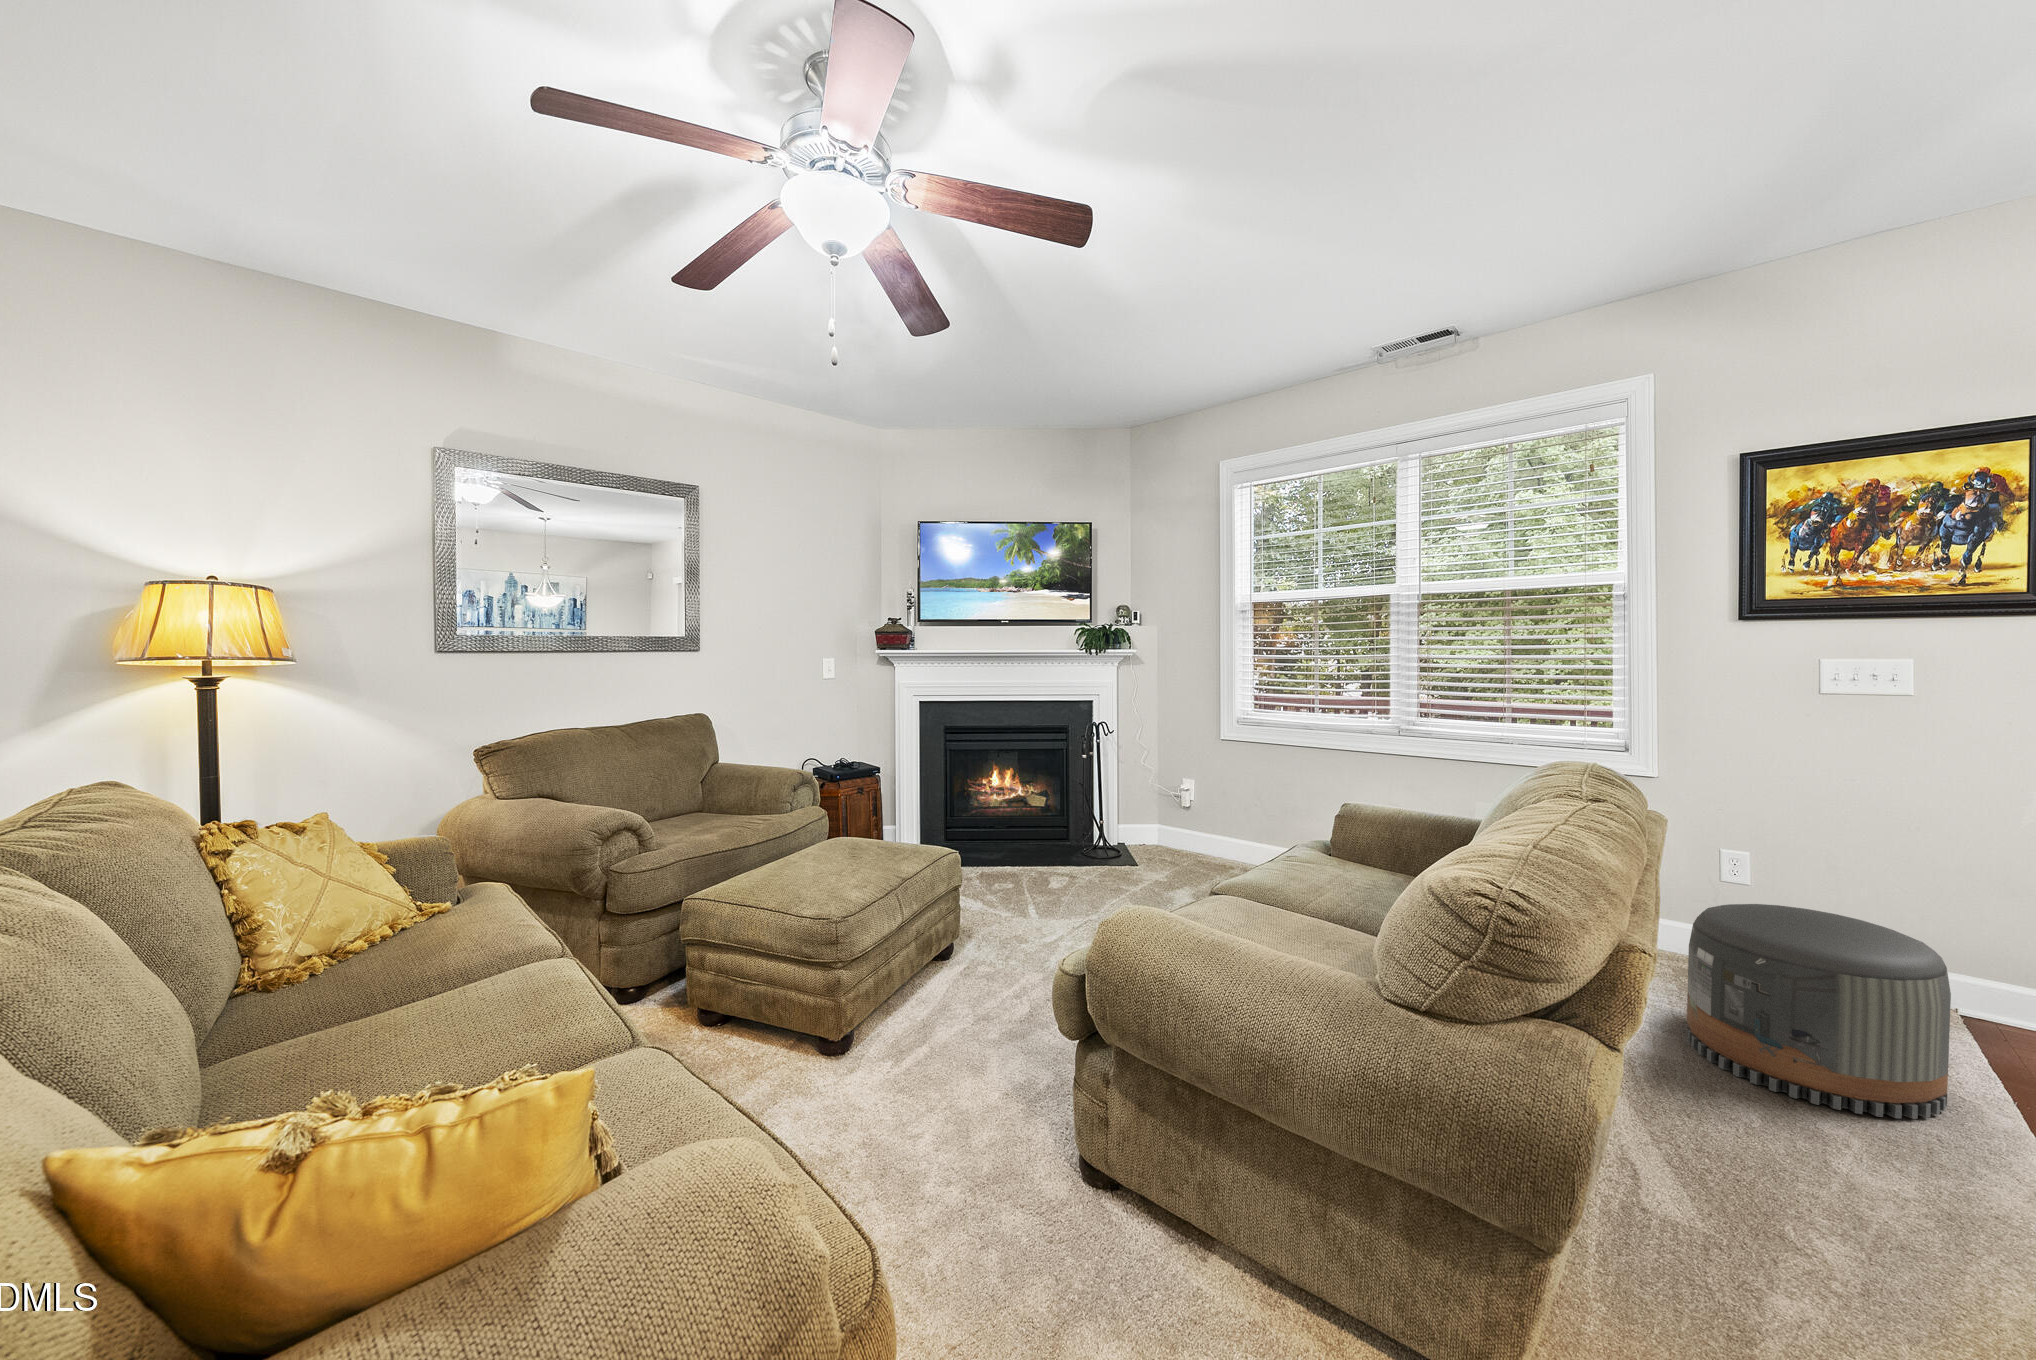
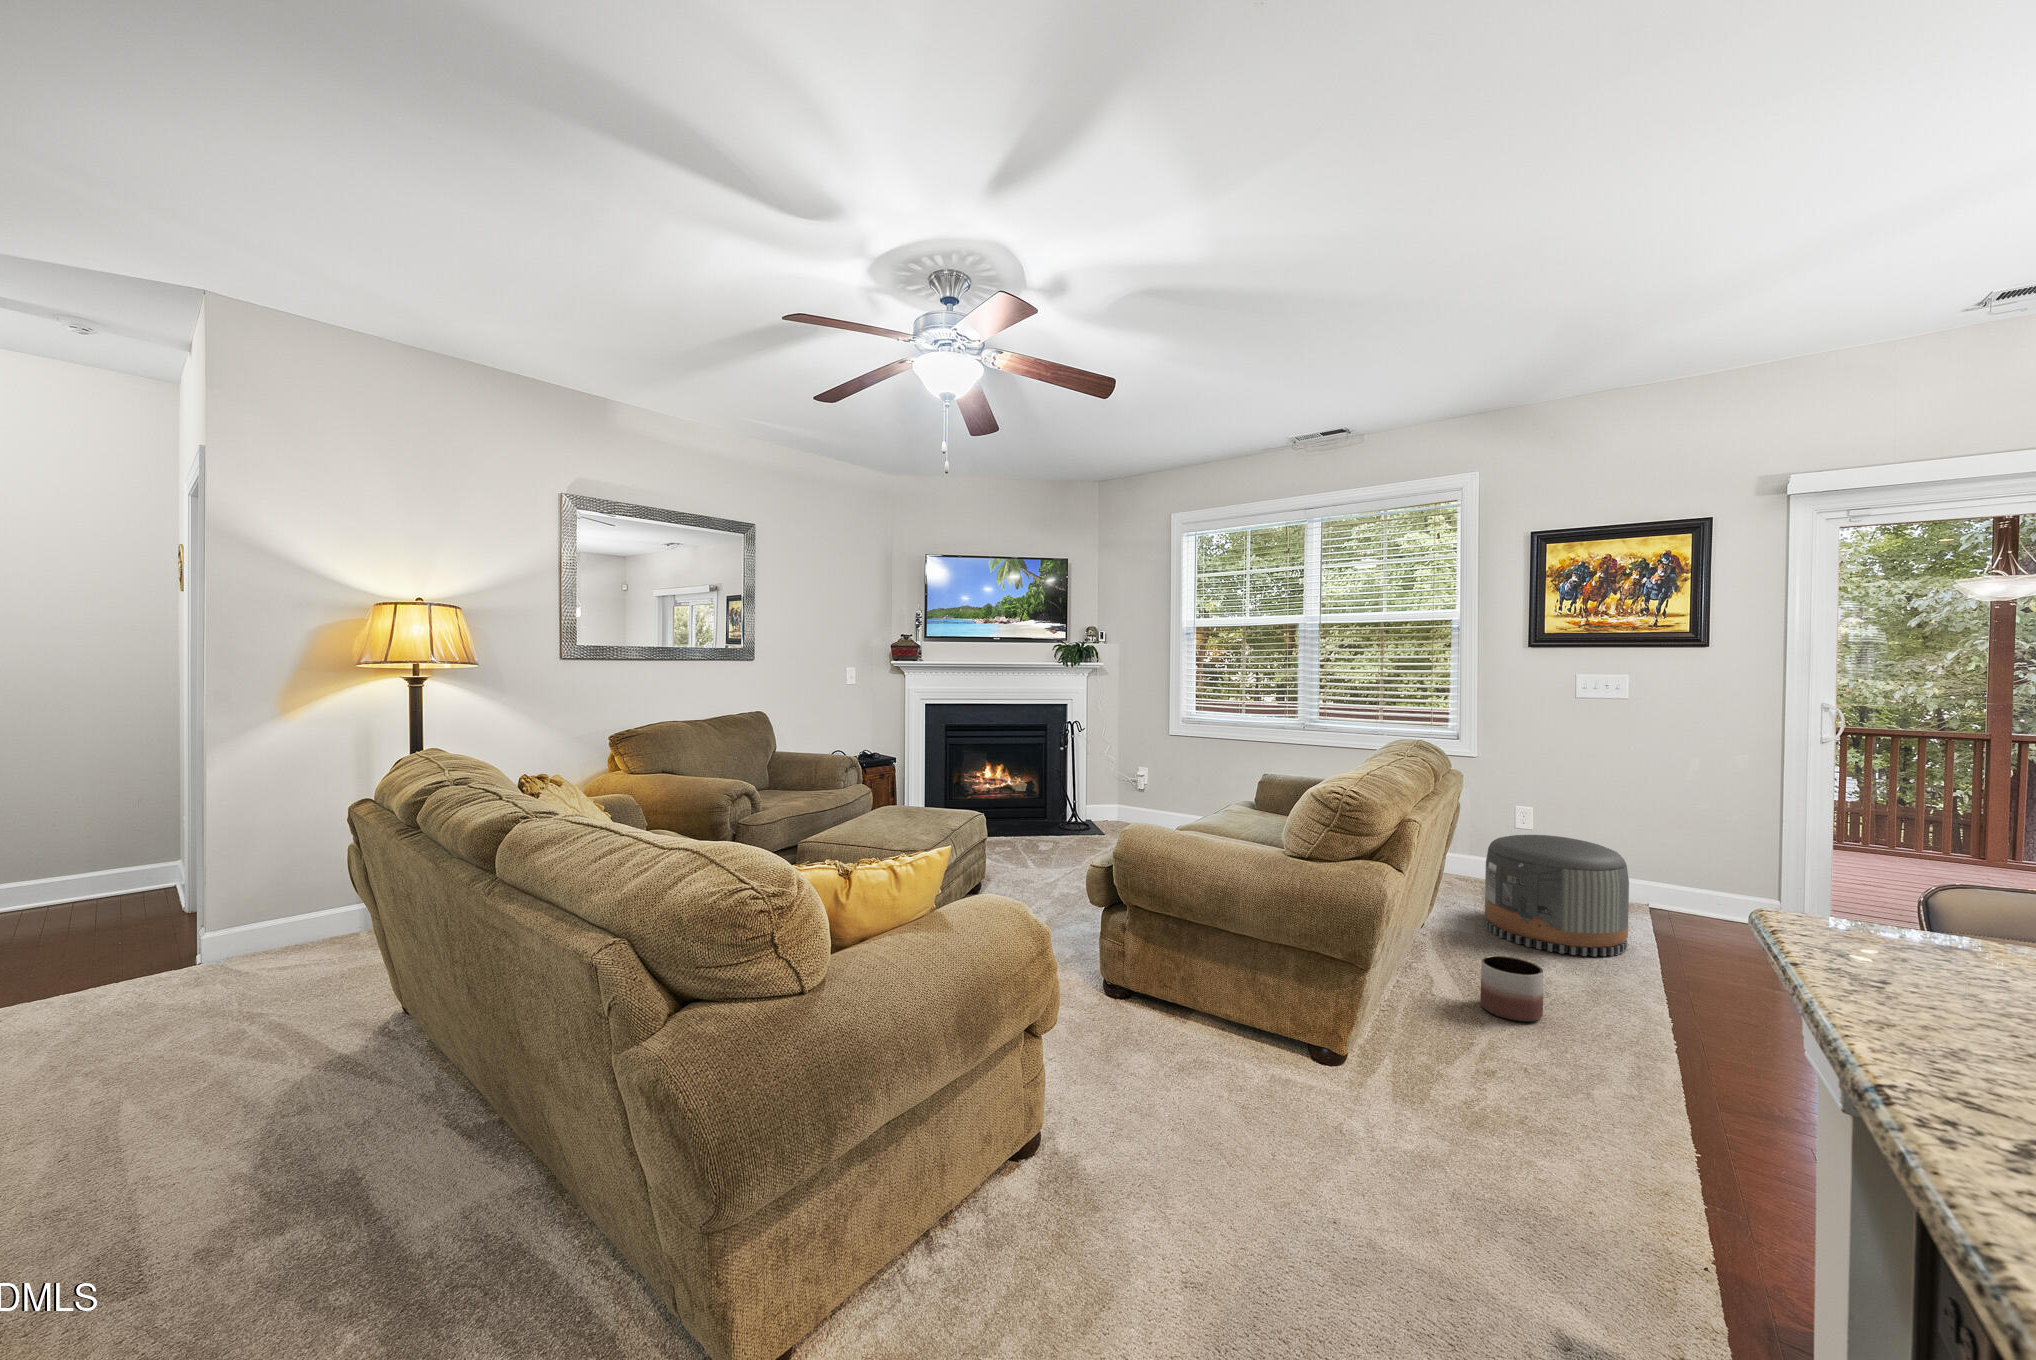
planter: none [1729,1148,1860,1289] -> present [1480,956,1543,1021]

